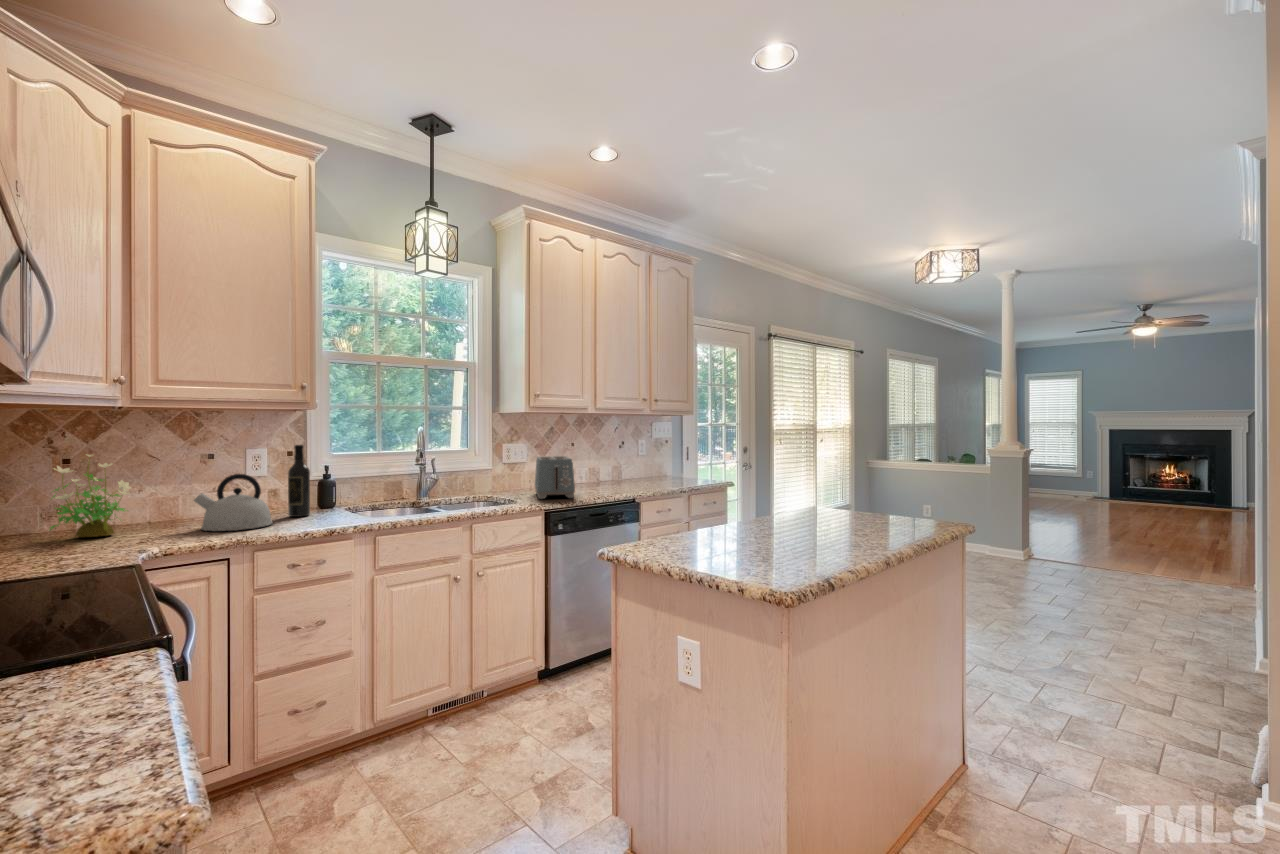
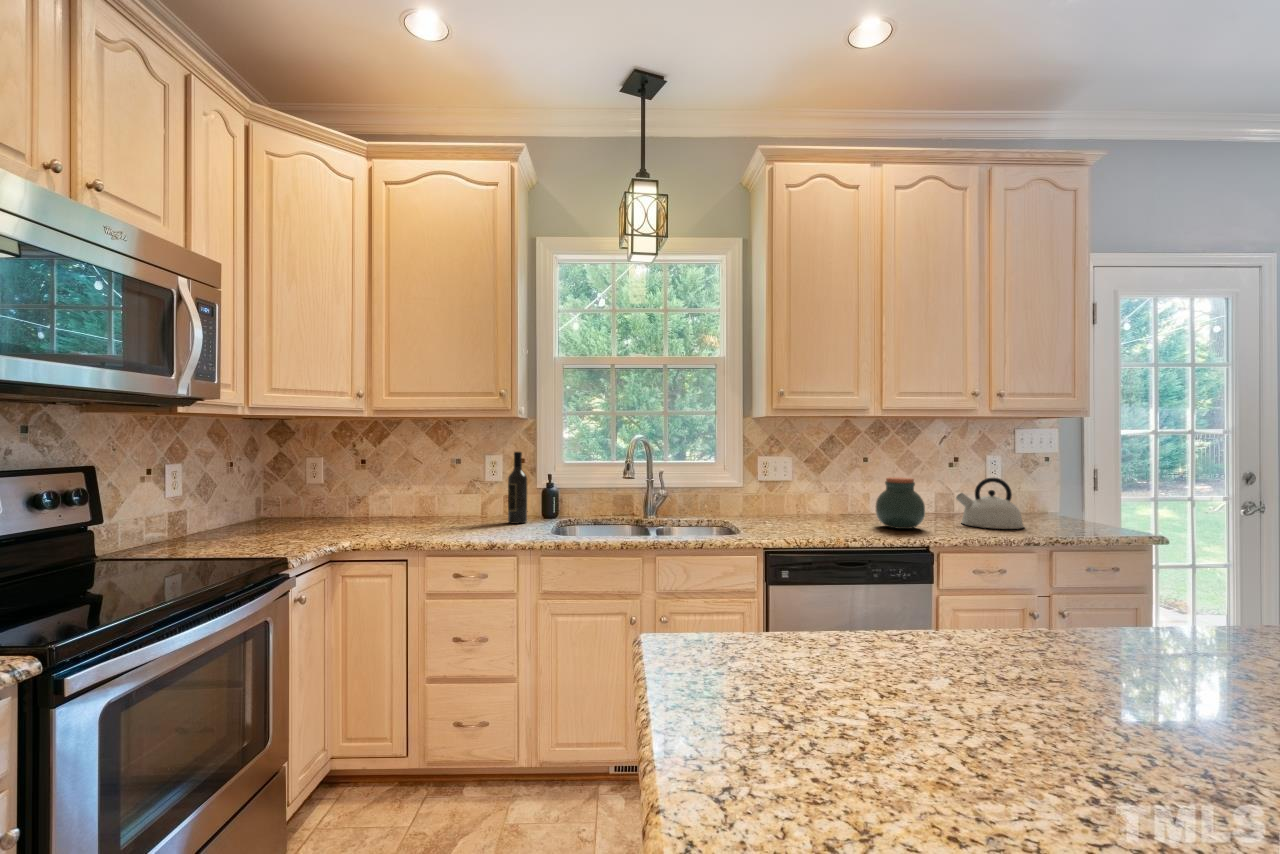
potted plant: present [50,455,131,537] -> none [336,455,389,524]
jar: none [587,455,619,490] -> present [876,477,925,529]
toaster: present [535,456,575,499] -> none [774,475,842,537]
kettle: present [194,474,273,531] -> present [956,478,1024,529]

